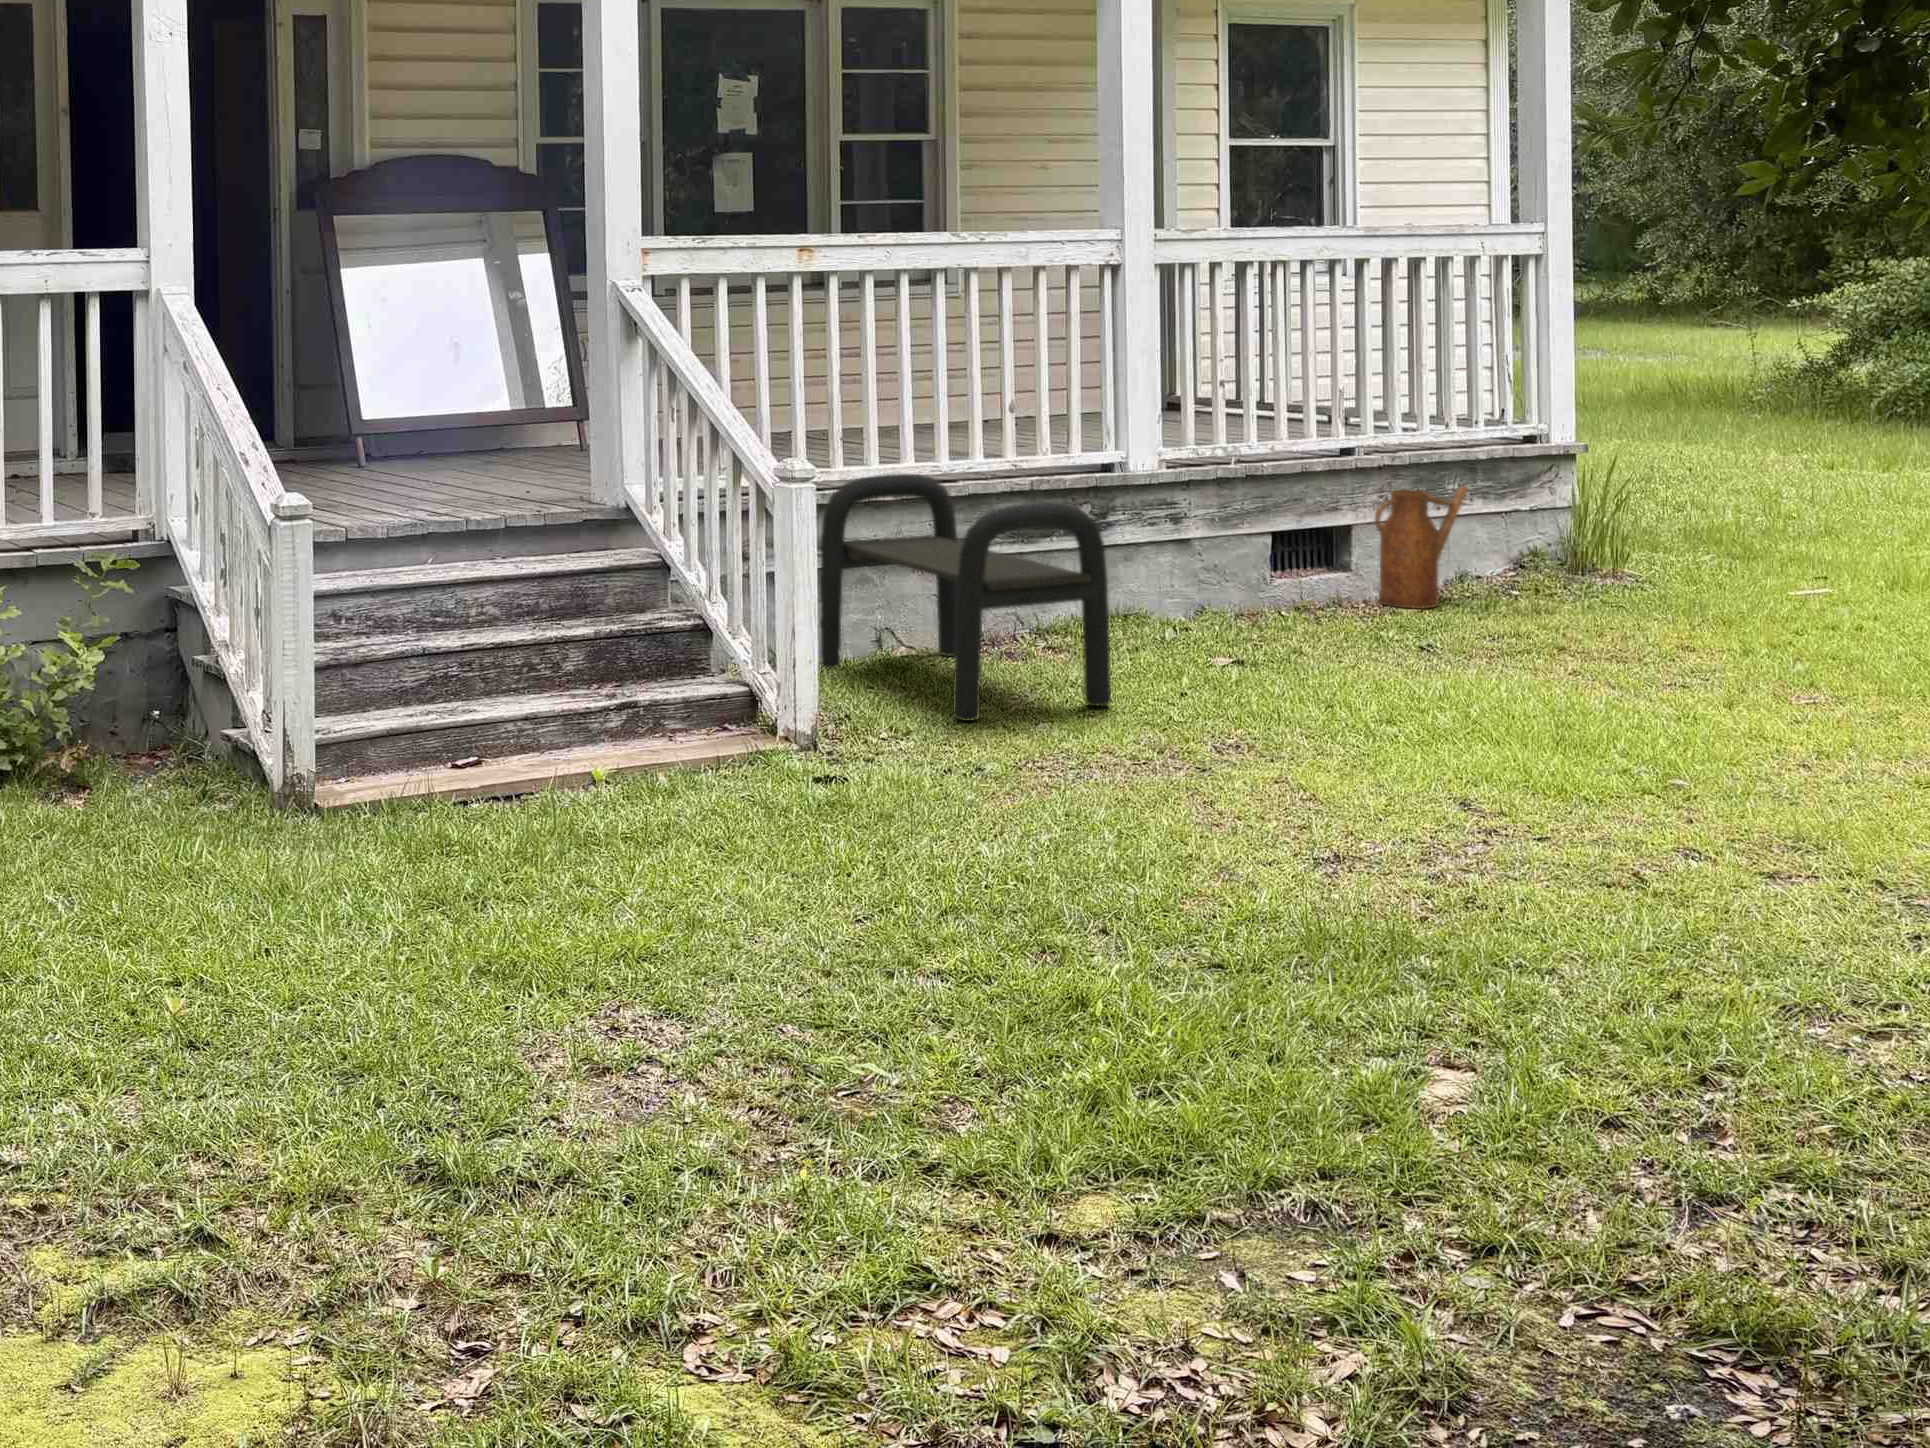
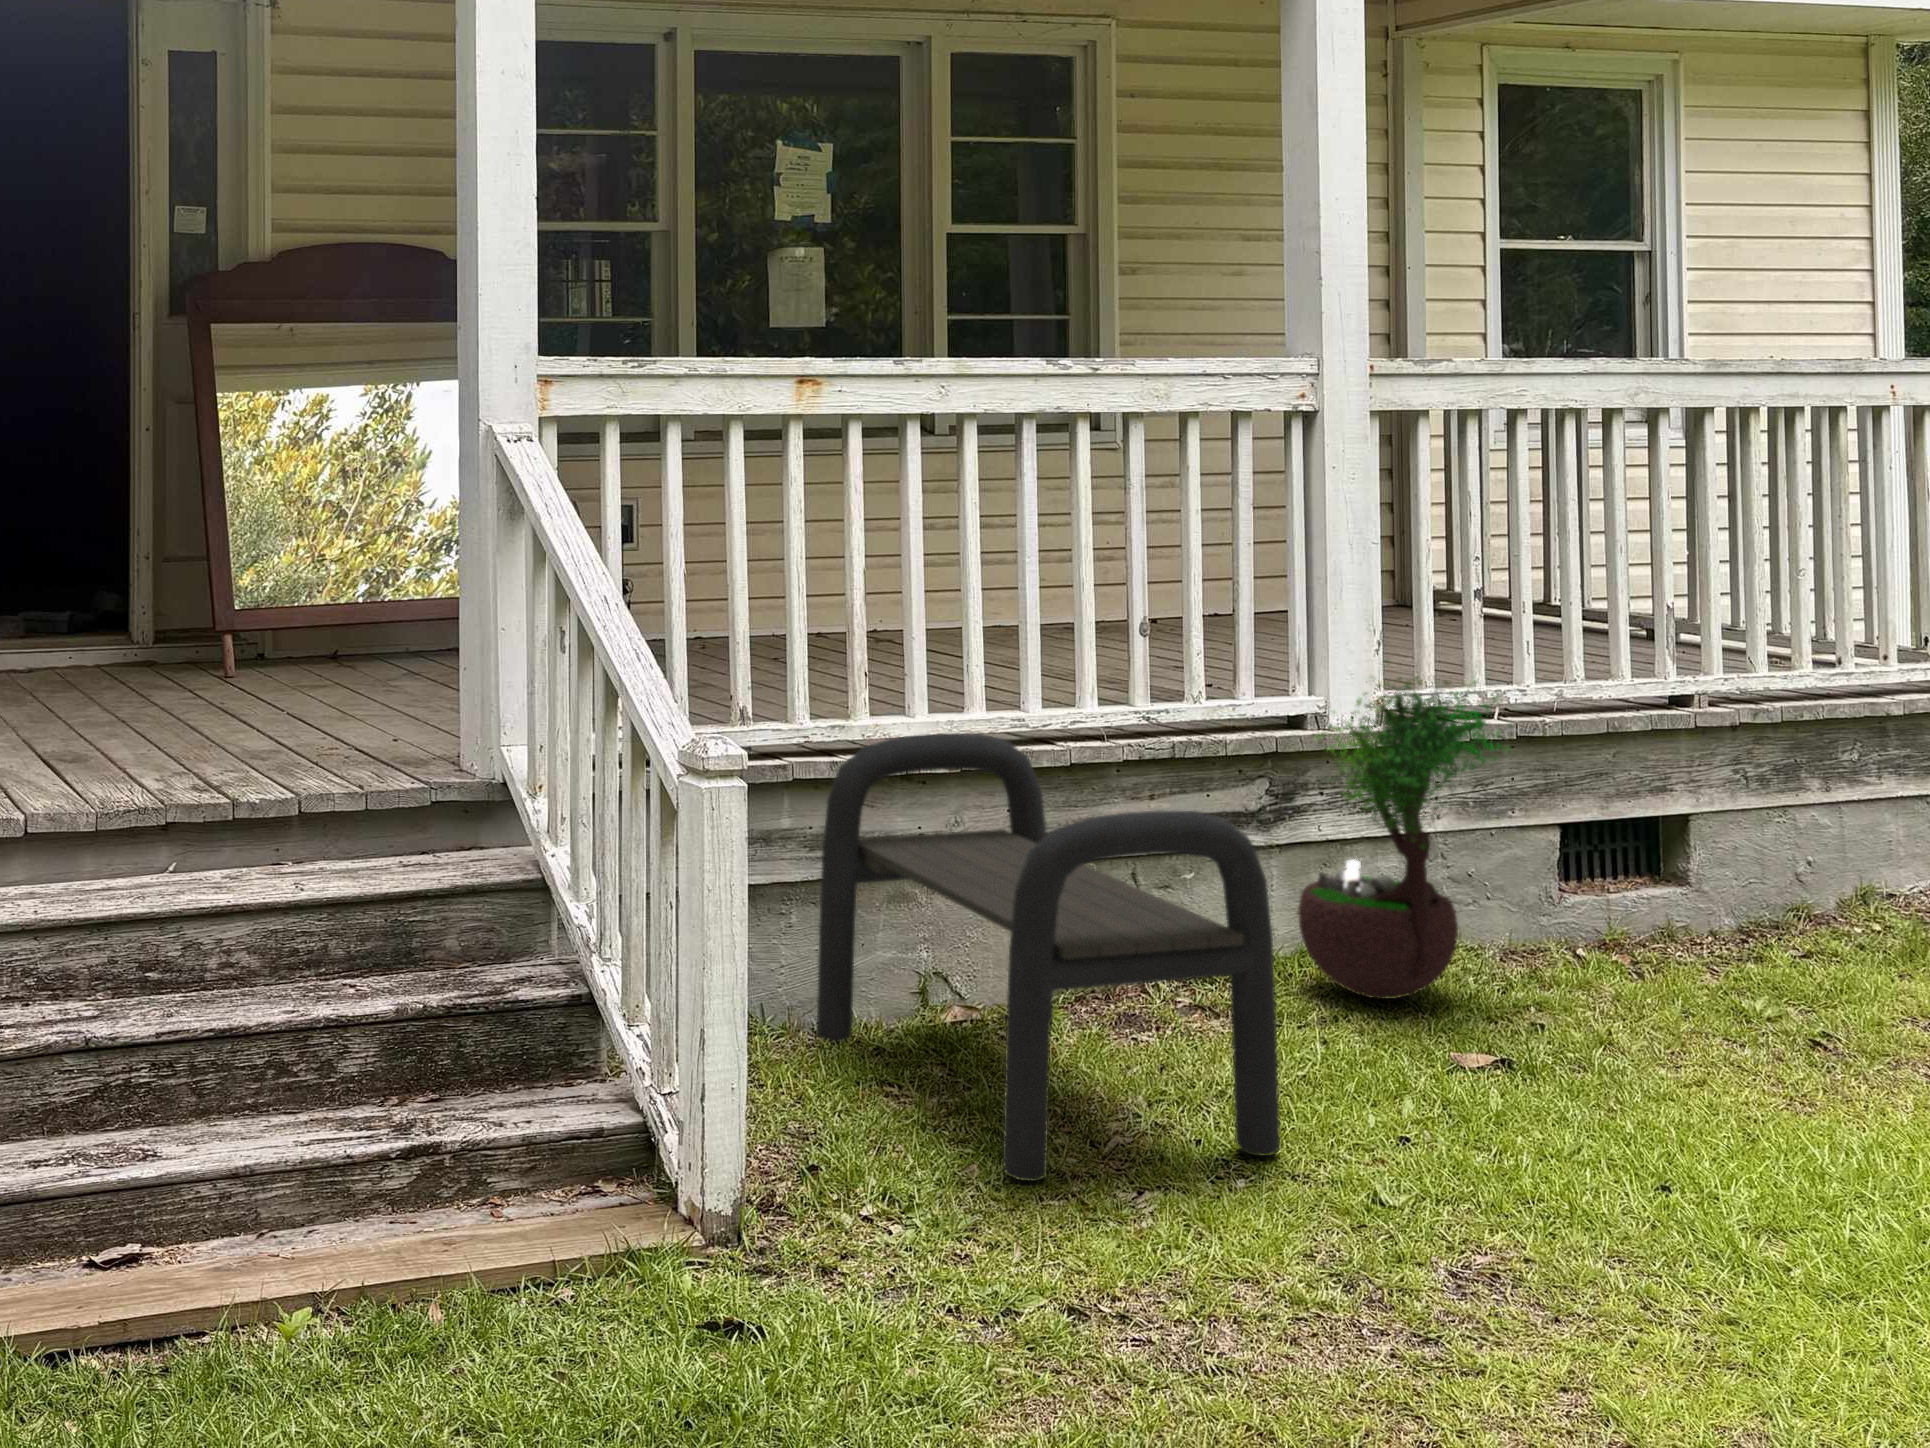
potted tree: none [1109,421,1243,638] -> present [1298,677,1511,999]
watering can: present [1374,486,1467,609] -> none [1728,759,1878,953]

